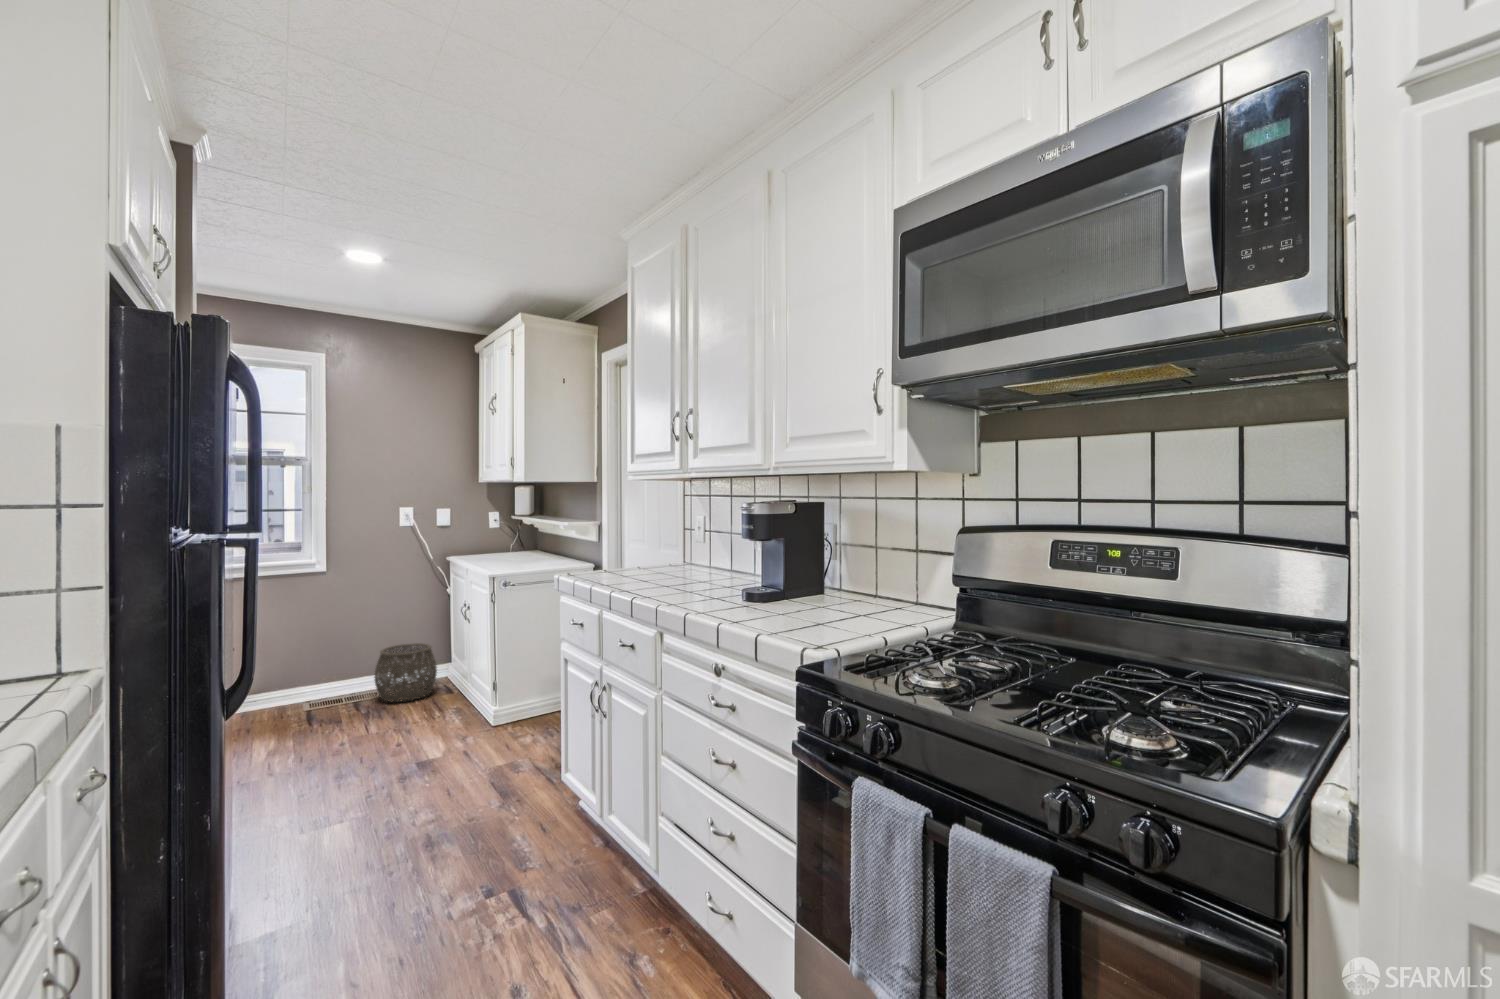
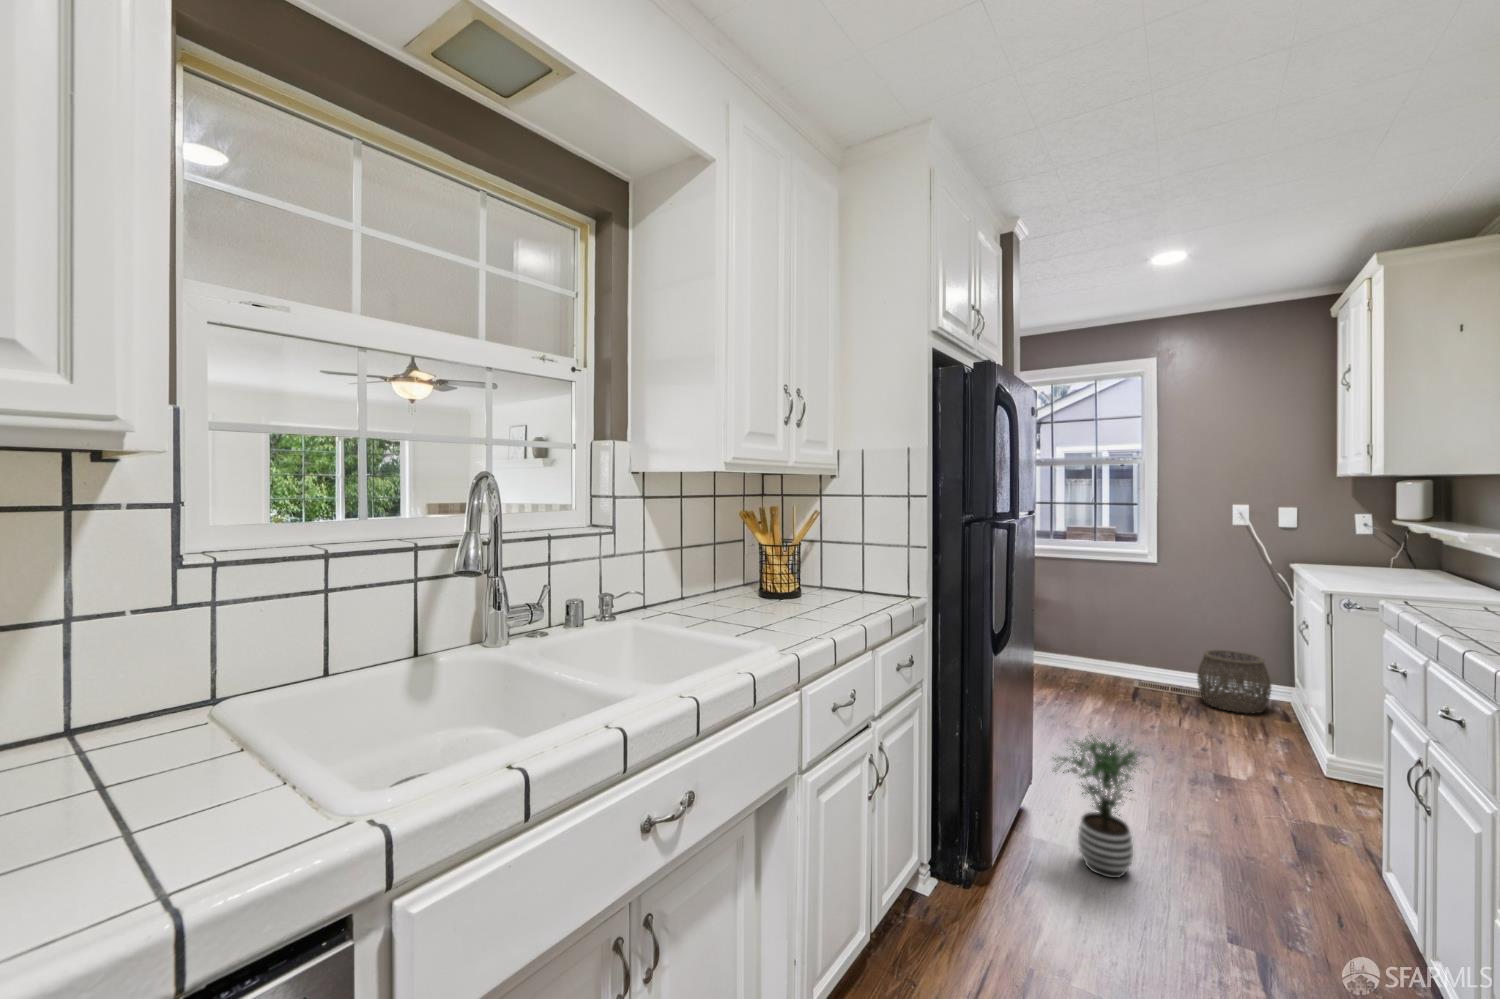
potted plant: none [287,754,410,919] -> present [1053,735,1147,878]

